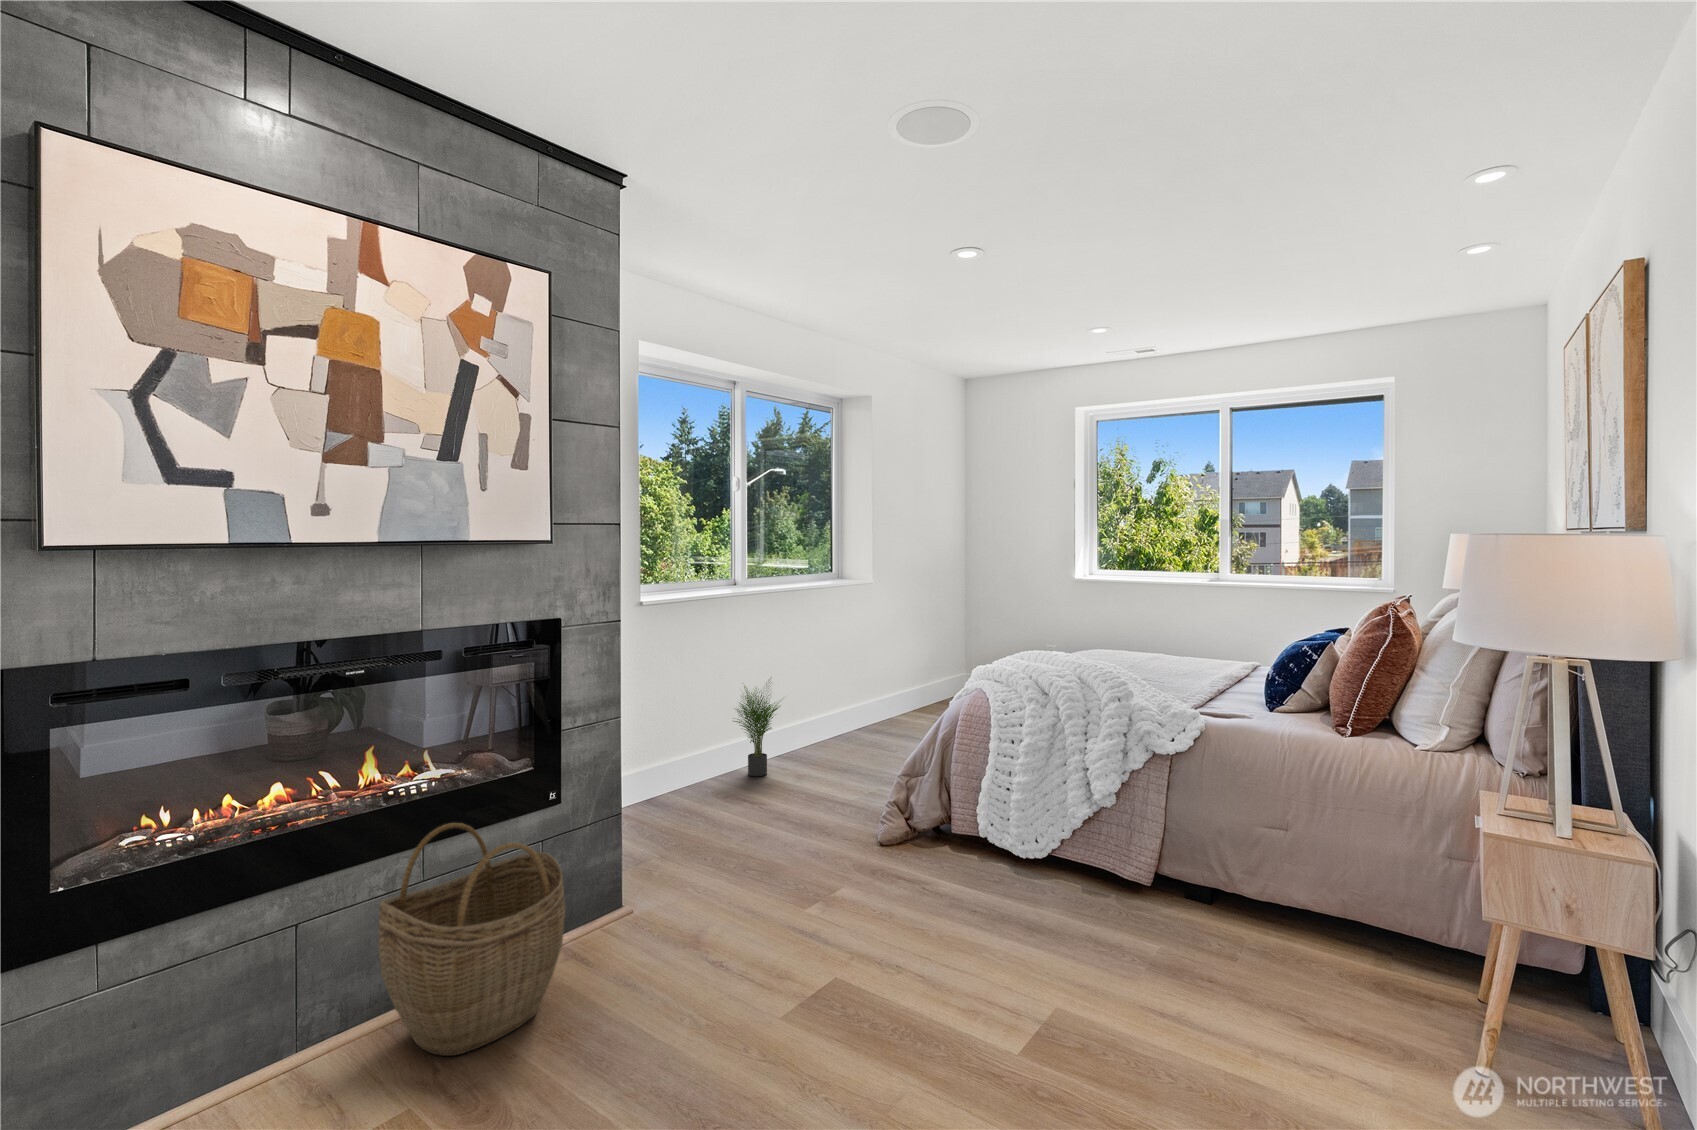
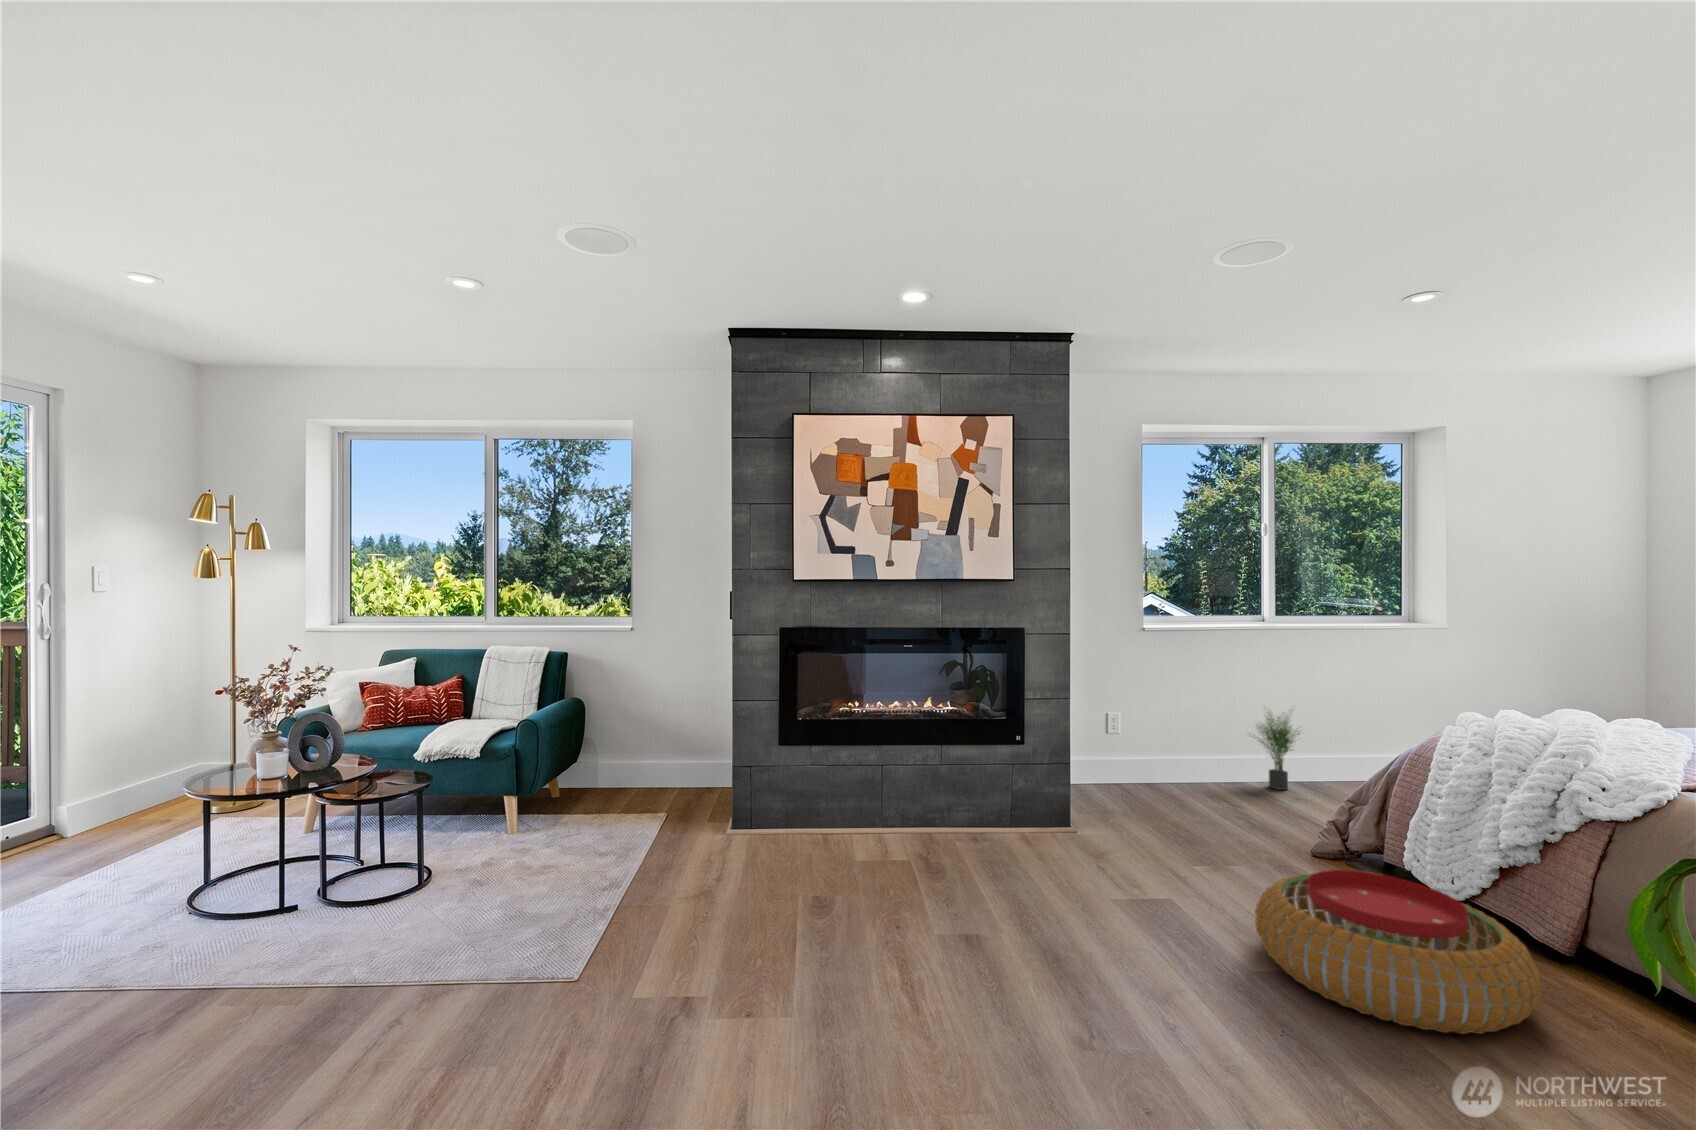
woven basket: present [378,823,565,1056] -> none [897,731,991,850]
pouf: none [972,856,1220,1020] -> present [1255,870,1541,1034]

